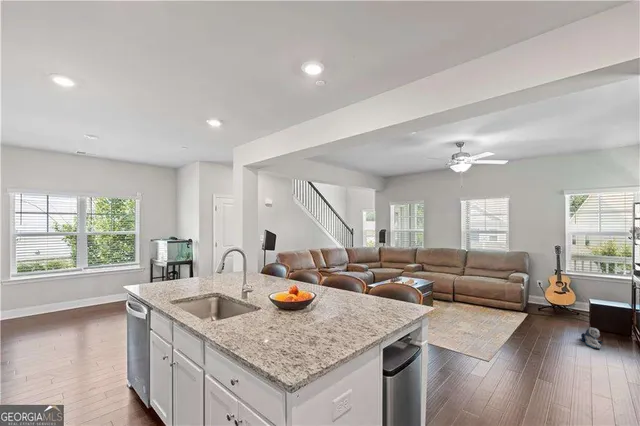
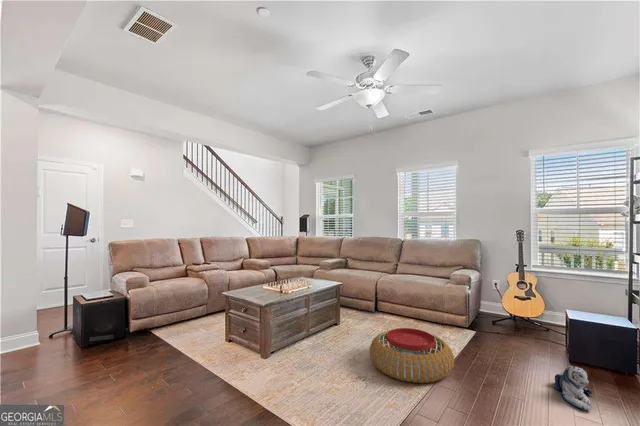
pouf: none [467,309,521,337] -> present [370,328,454,383]

